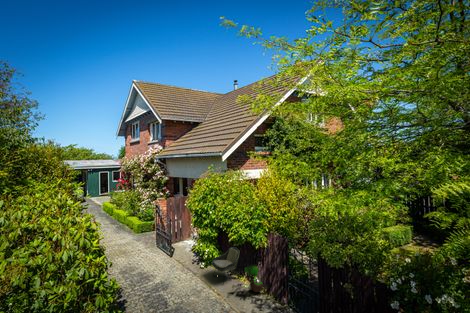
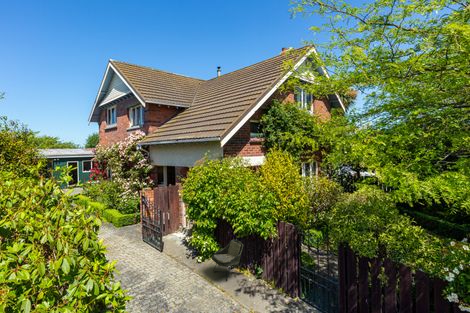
potted tree: present [246,266,262,292] -> none [251,256,271,288]

